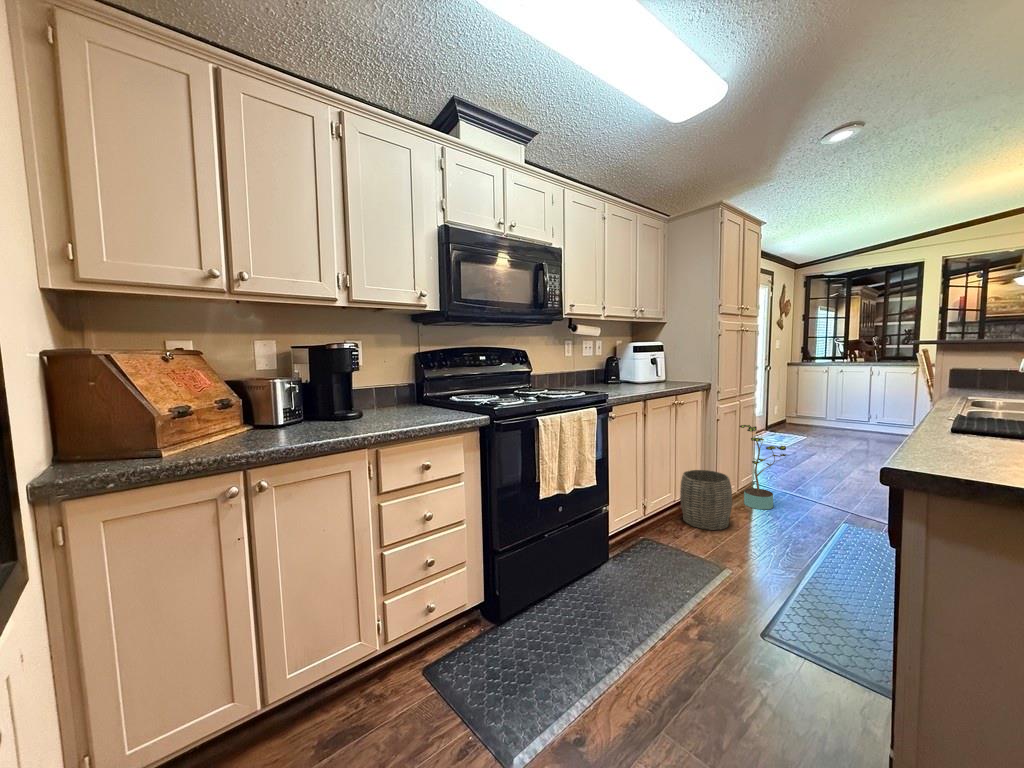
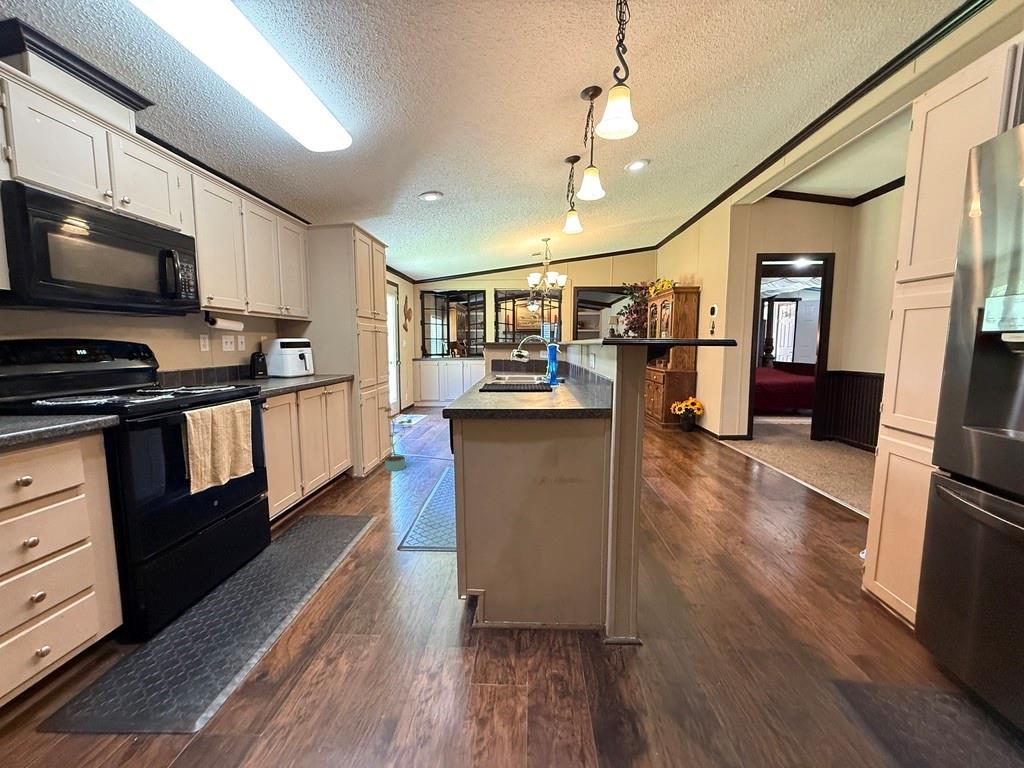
woven basket: present [680,470,732,530] -> none [334,447,376,495]

